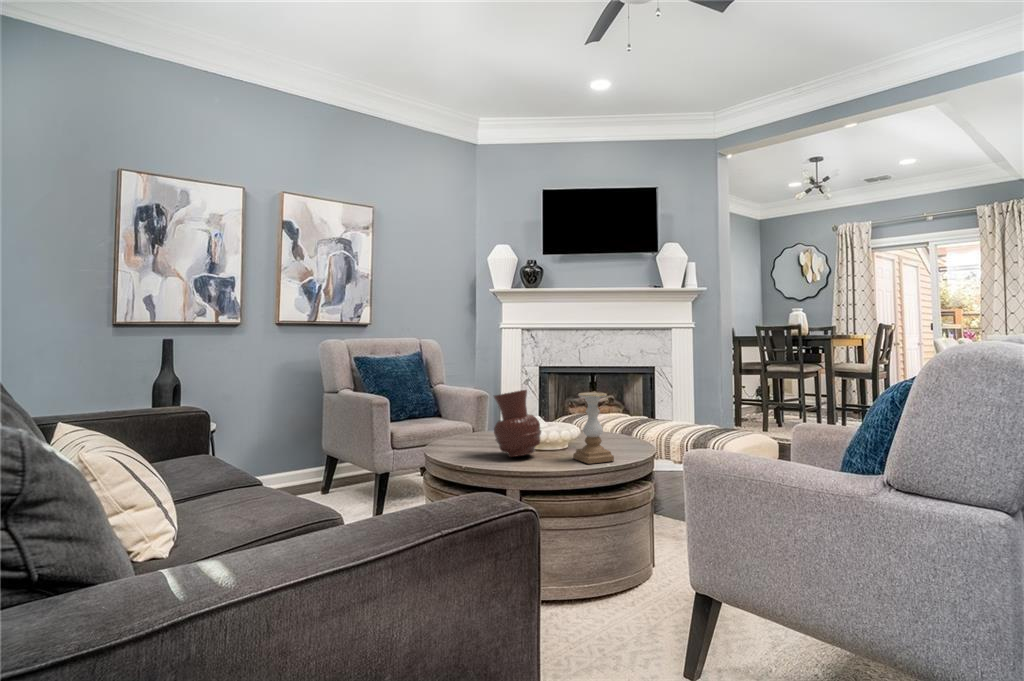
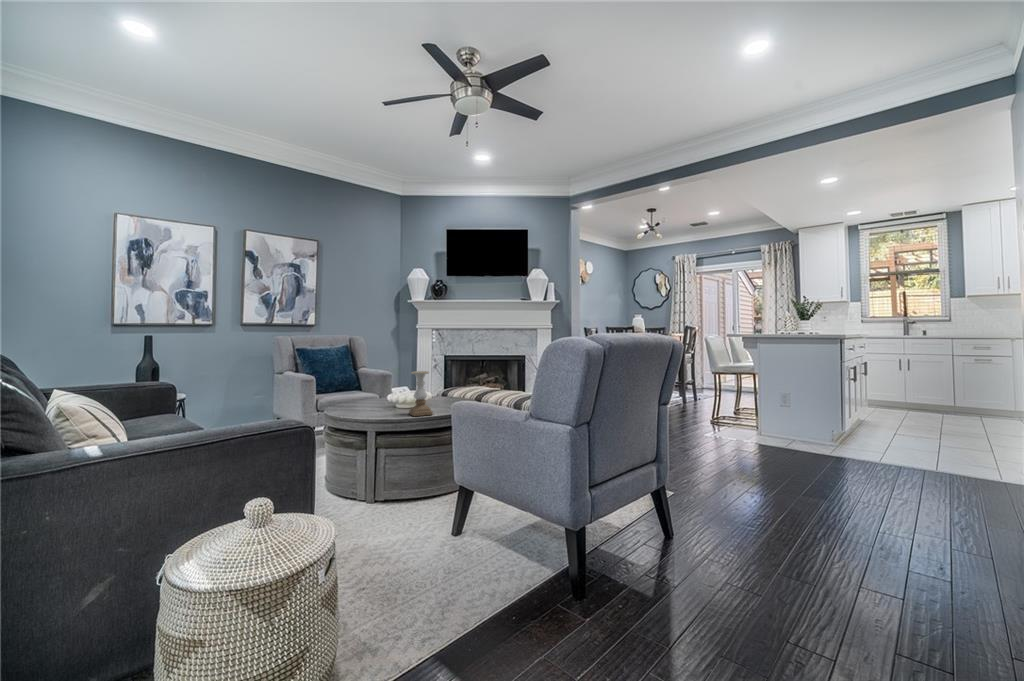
vase: present [494,390,541,457] -> none [358,369,390,413]

